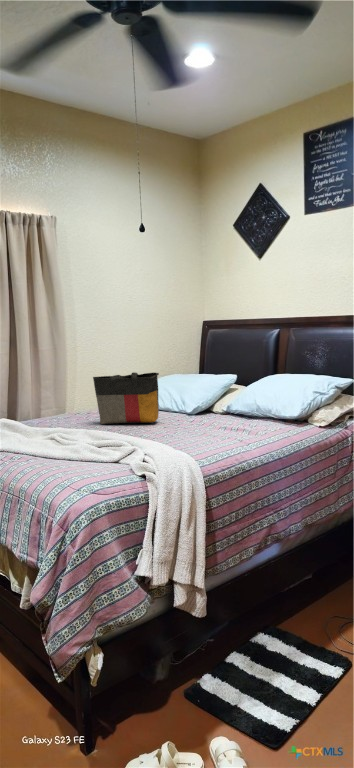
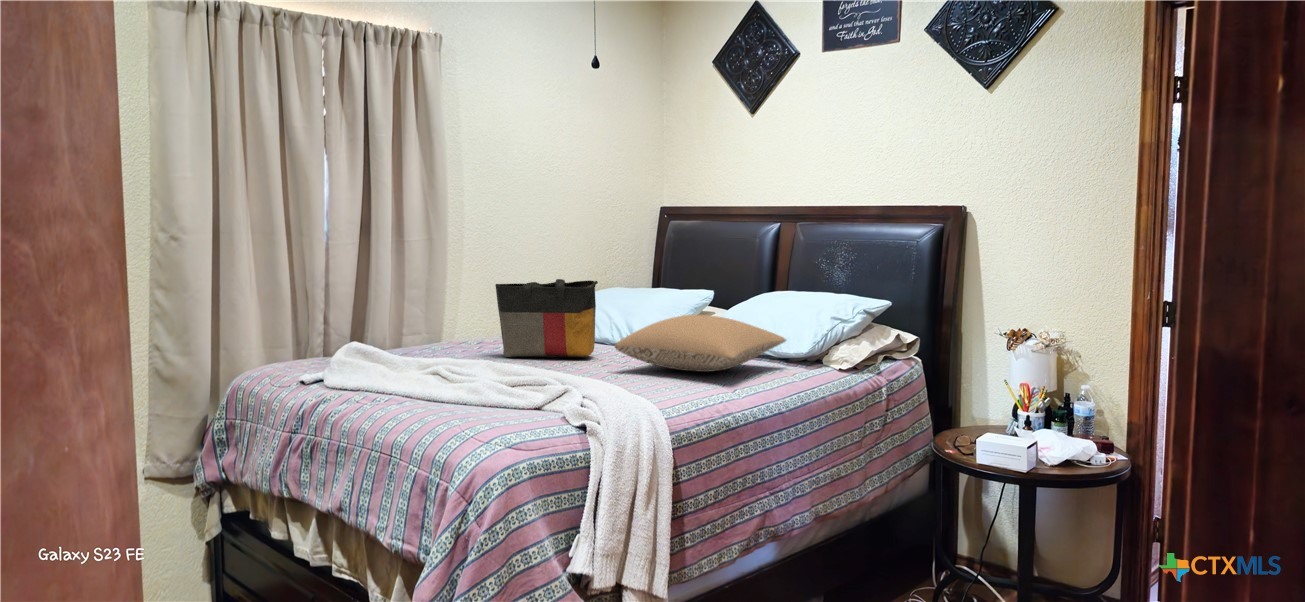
pillow: none [170,393,284,431] -> present [615,315,786,372]

